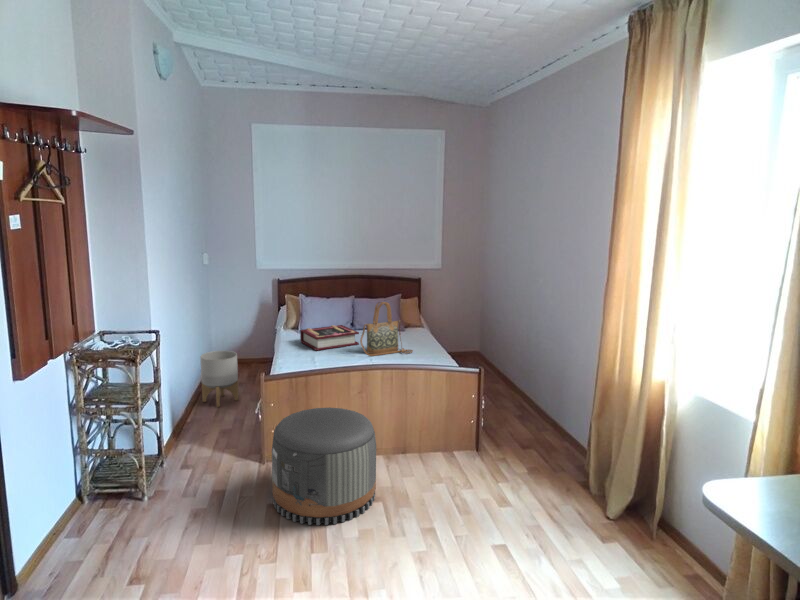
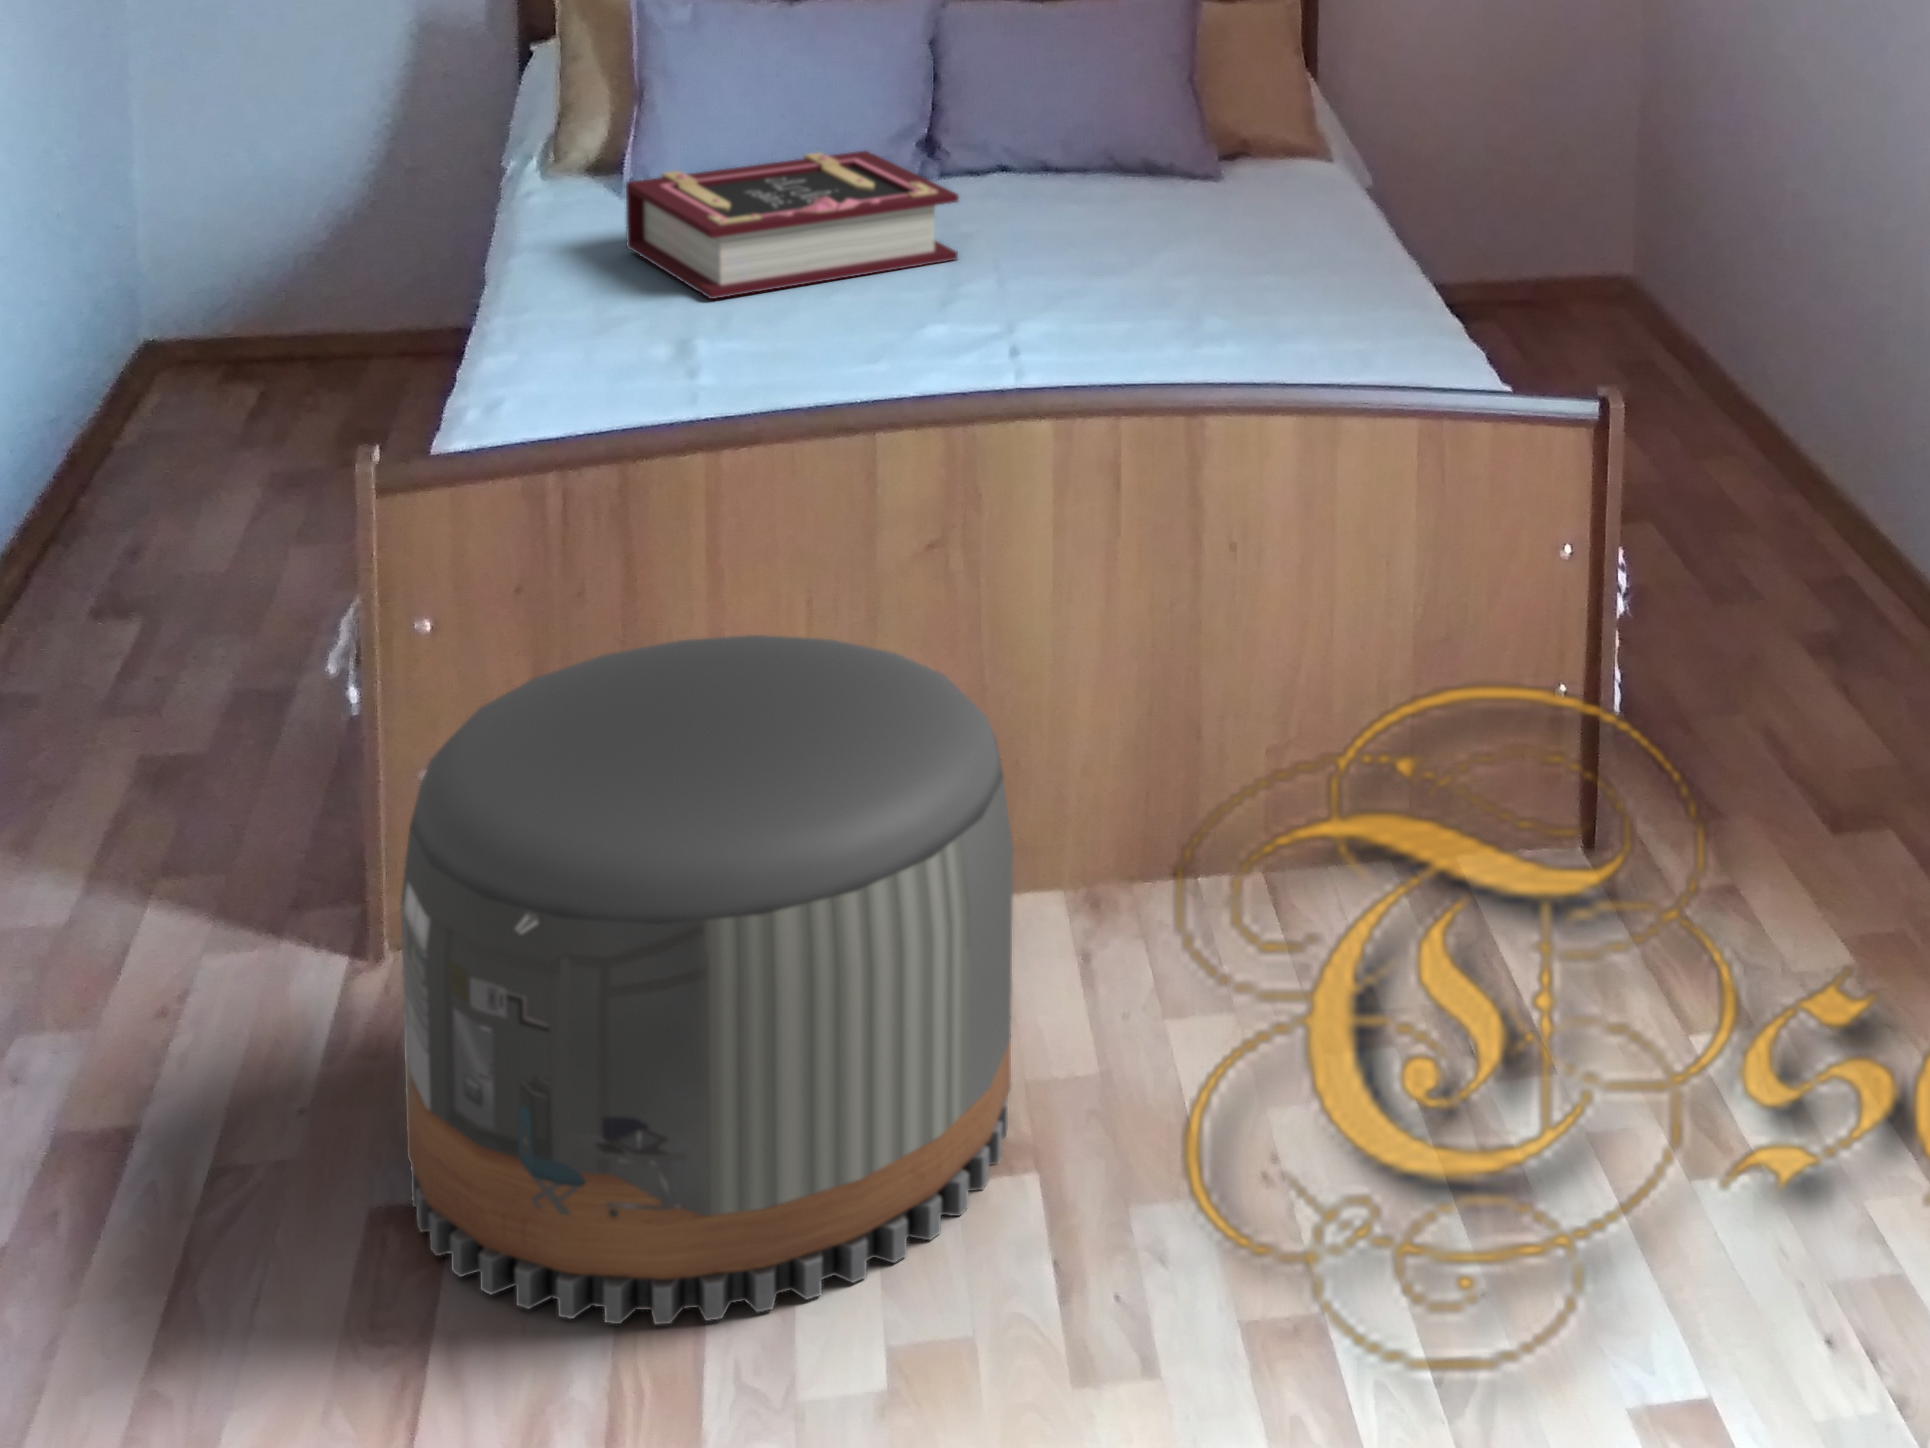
handbag: present [360,302,413,356] -> none [957,28,1253,328]
planter: present [200,351,239,407] -> none [42,299,270,625]

